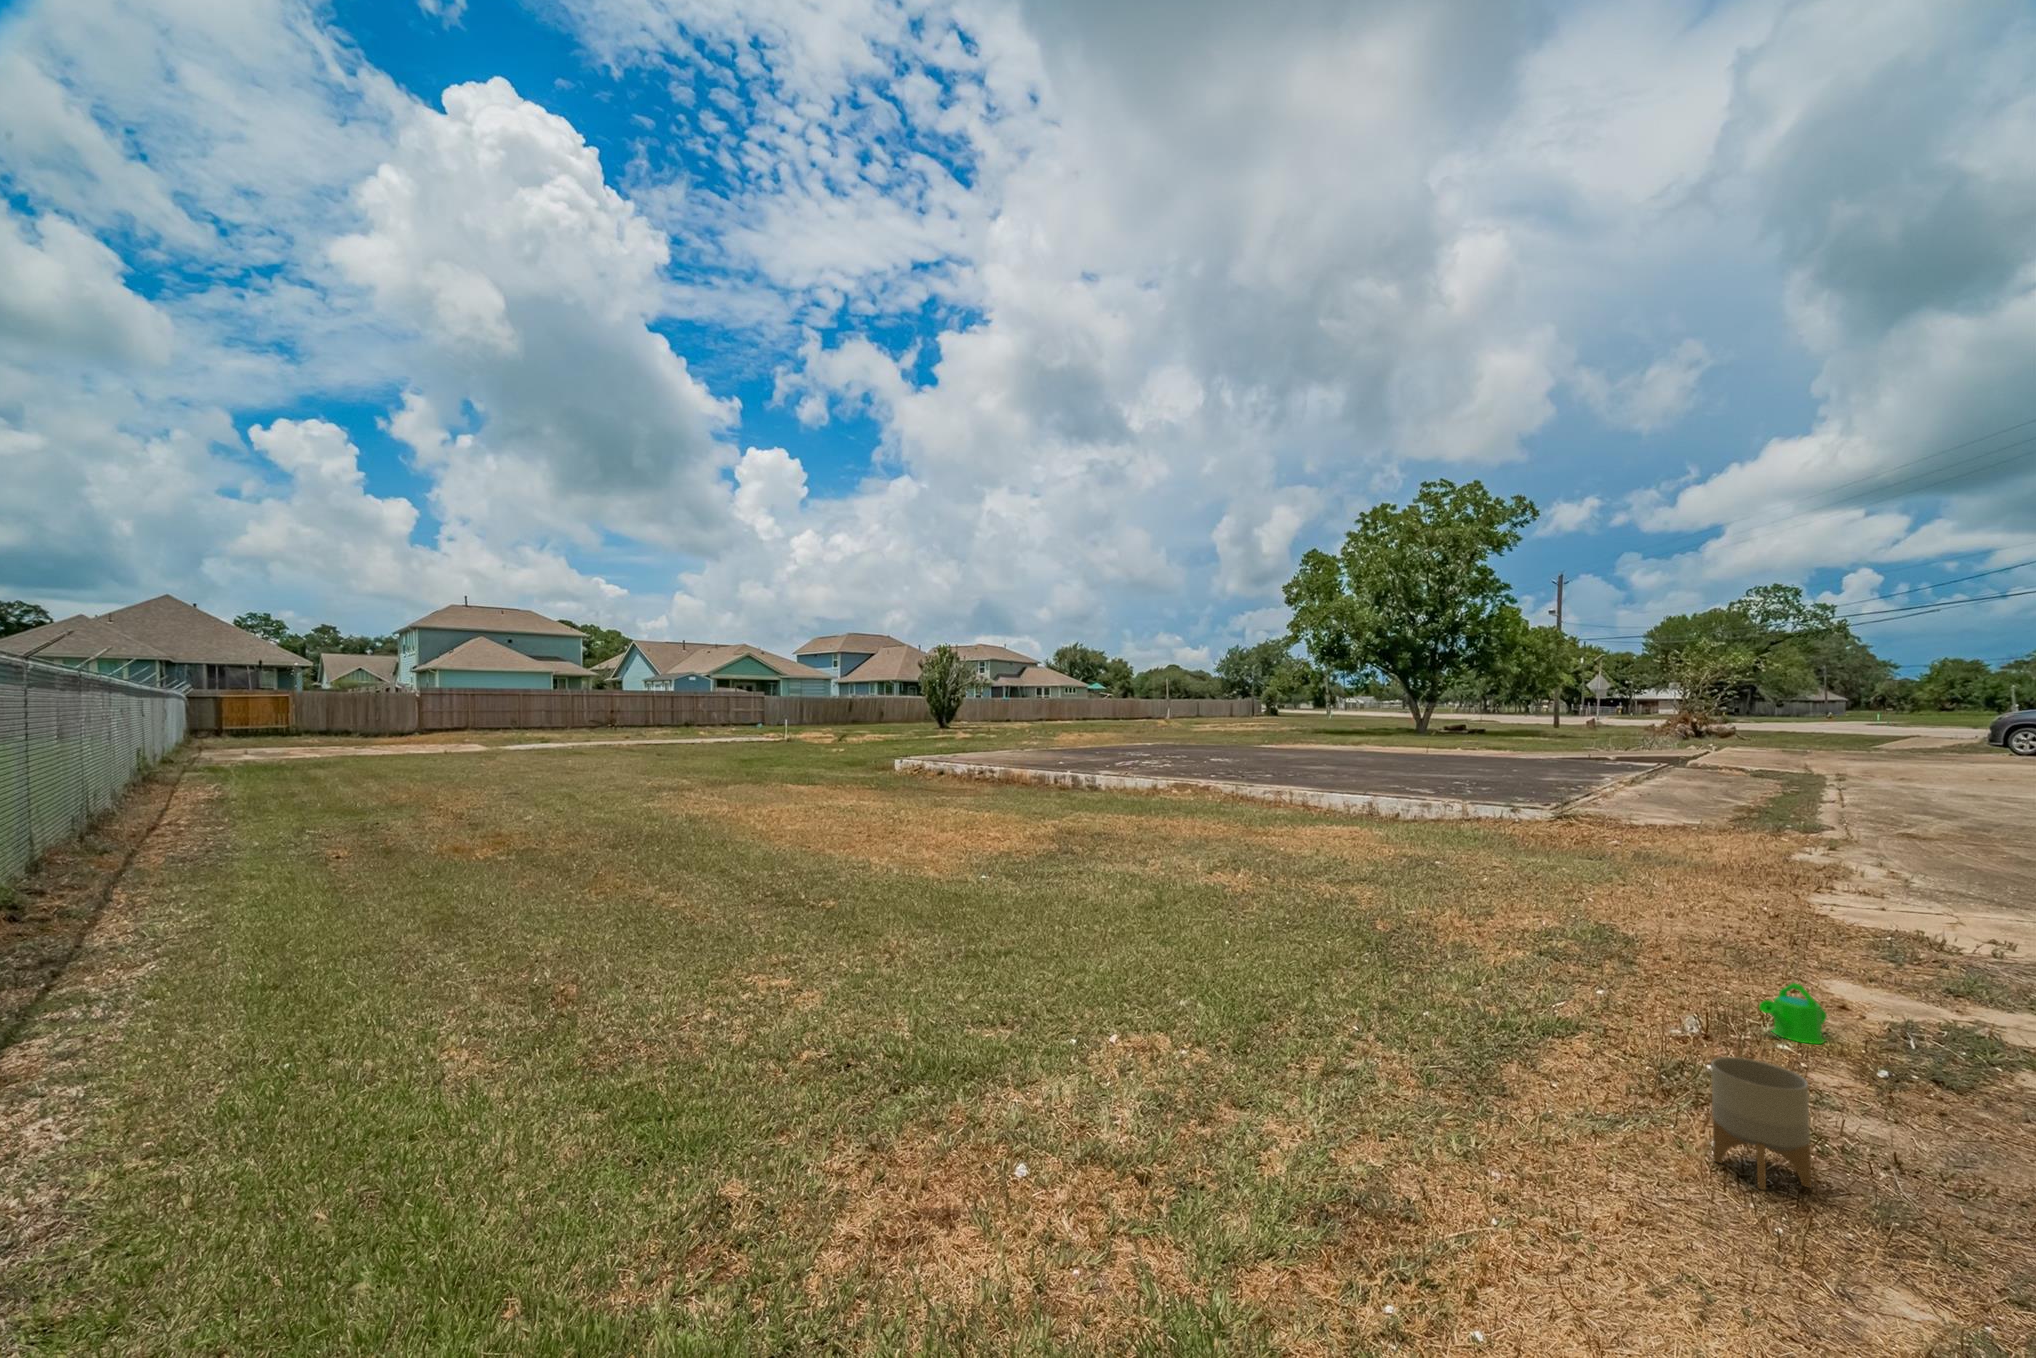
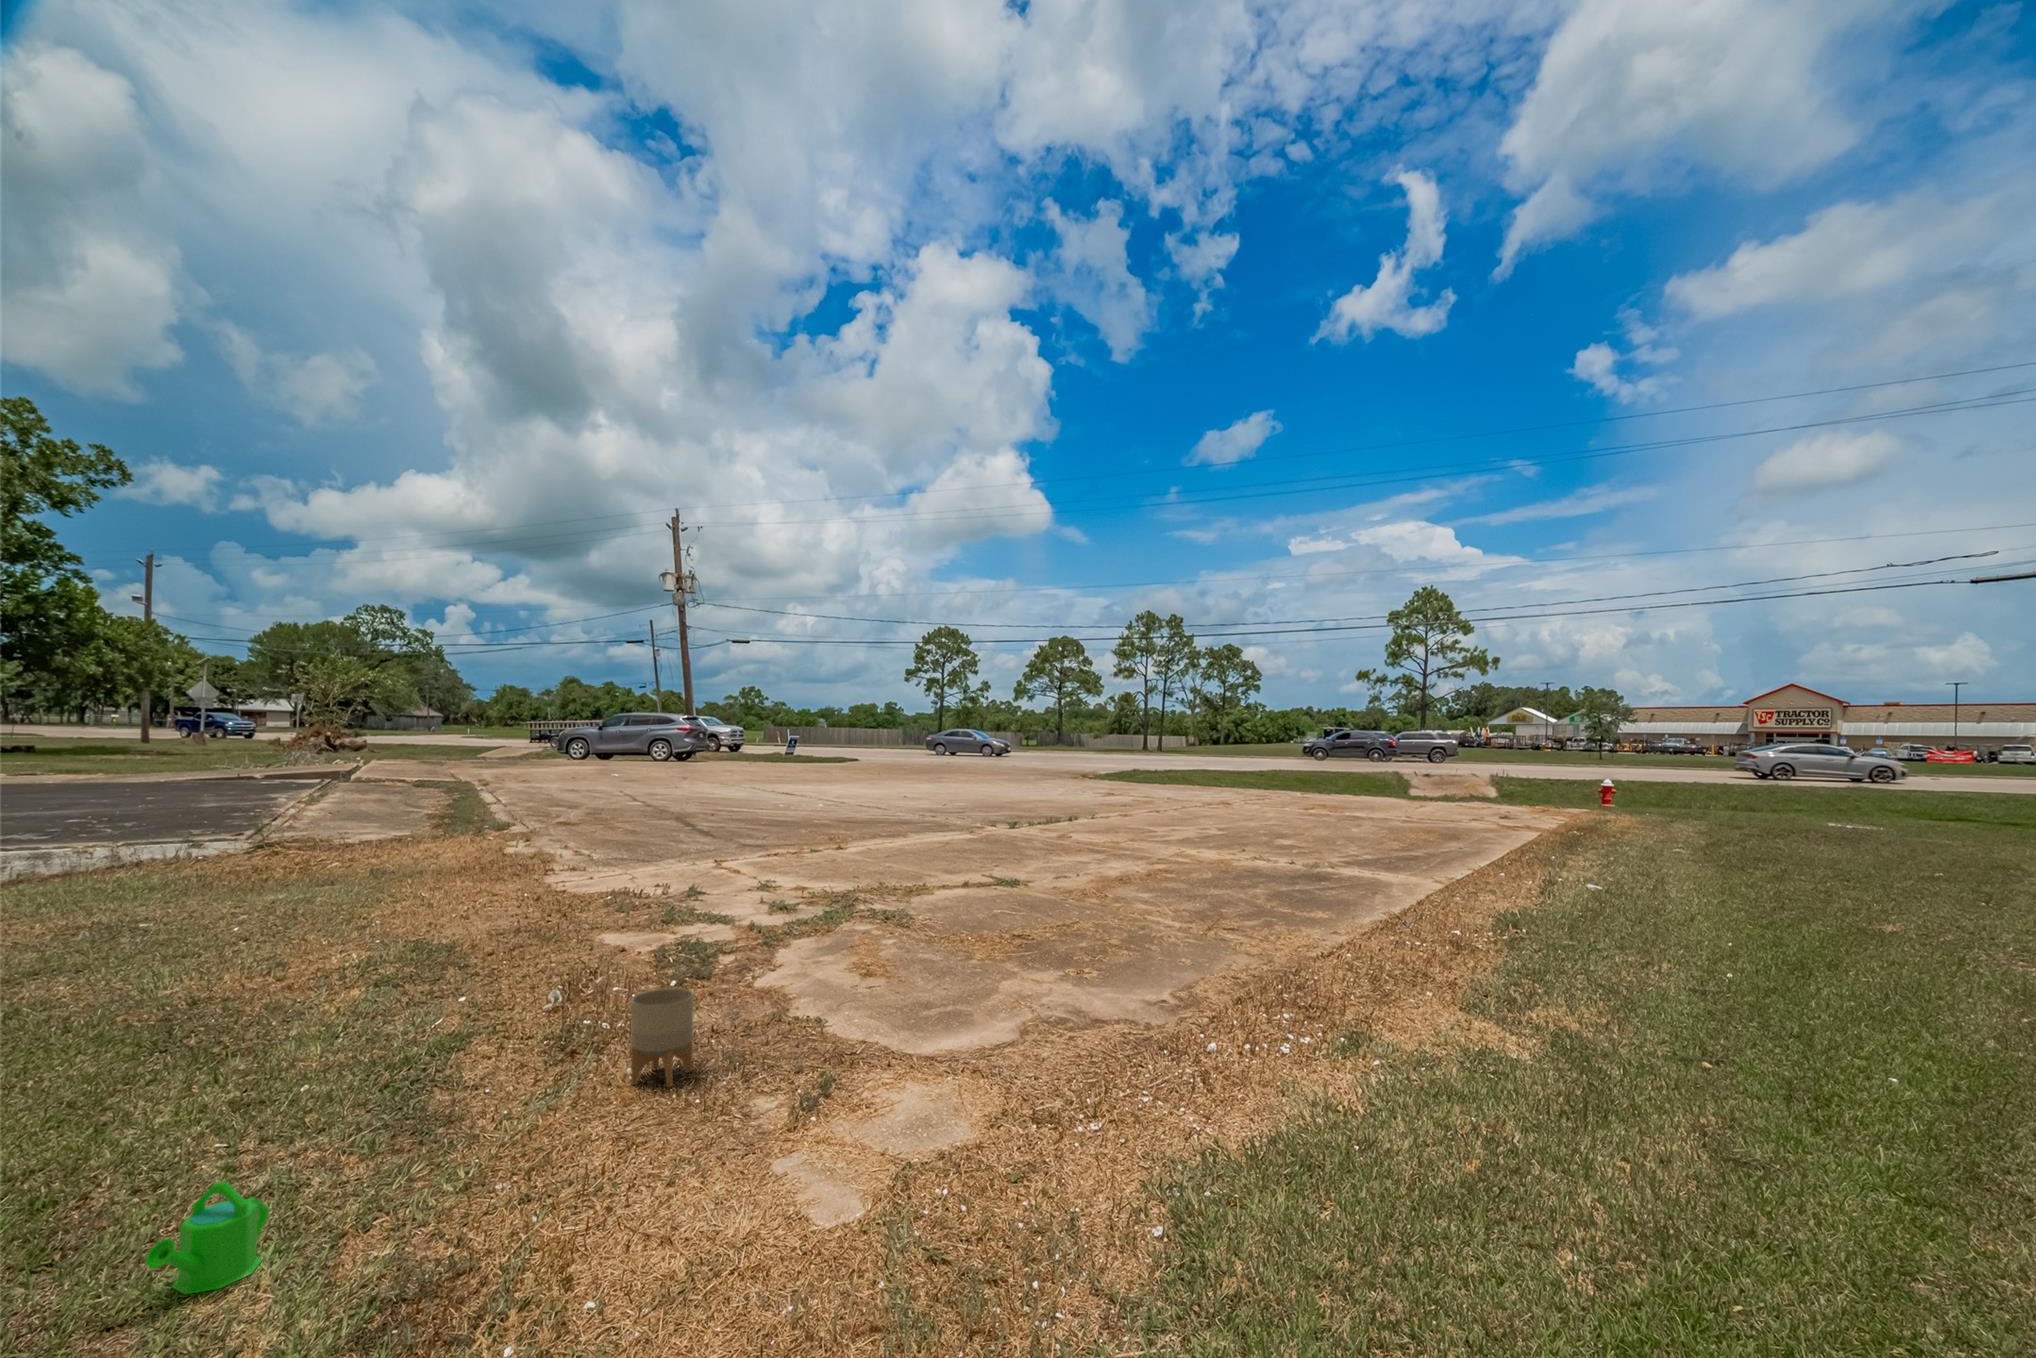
watering can: present [1759,983,1827,1044] -> present [146,1182,269,1295]

